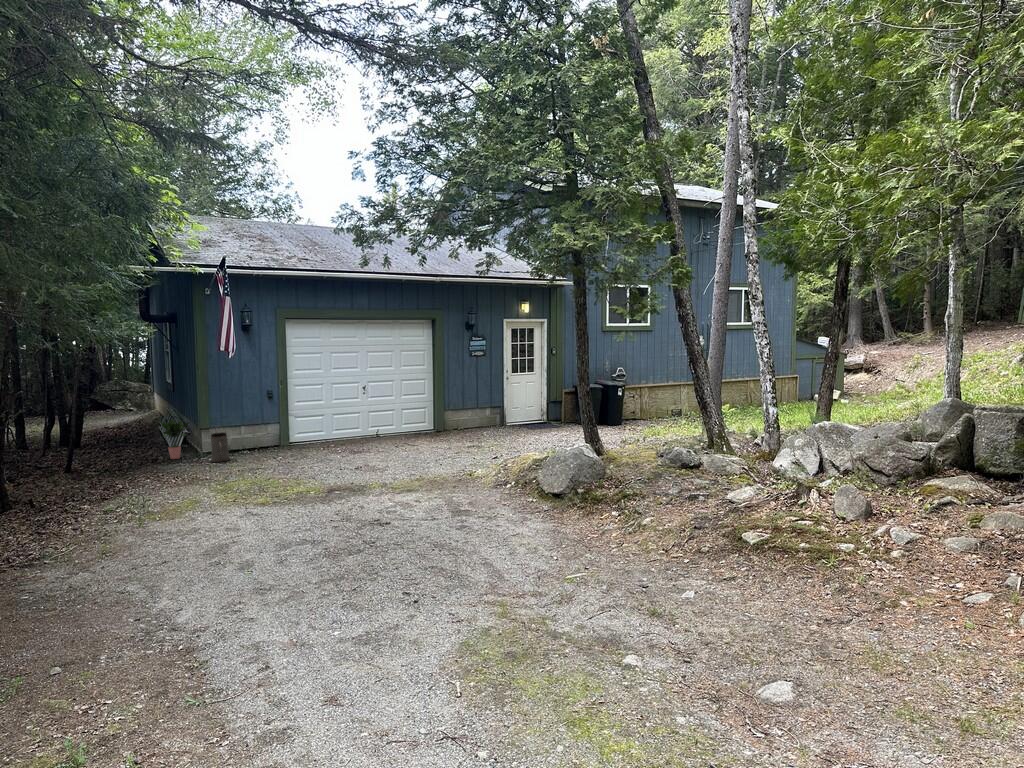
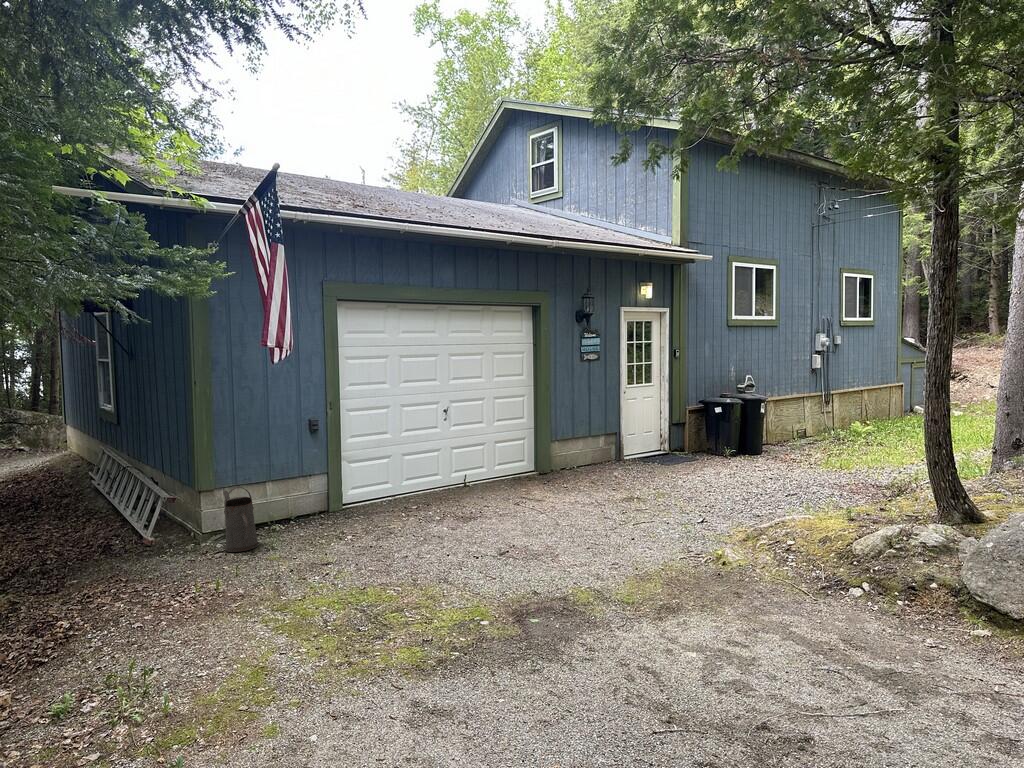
potted plant: present [160,419,189,459] -> none [119,471,180,548]

